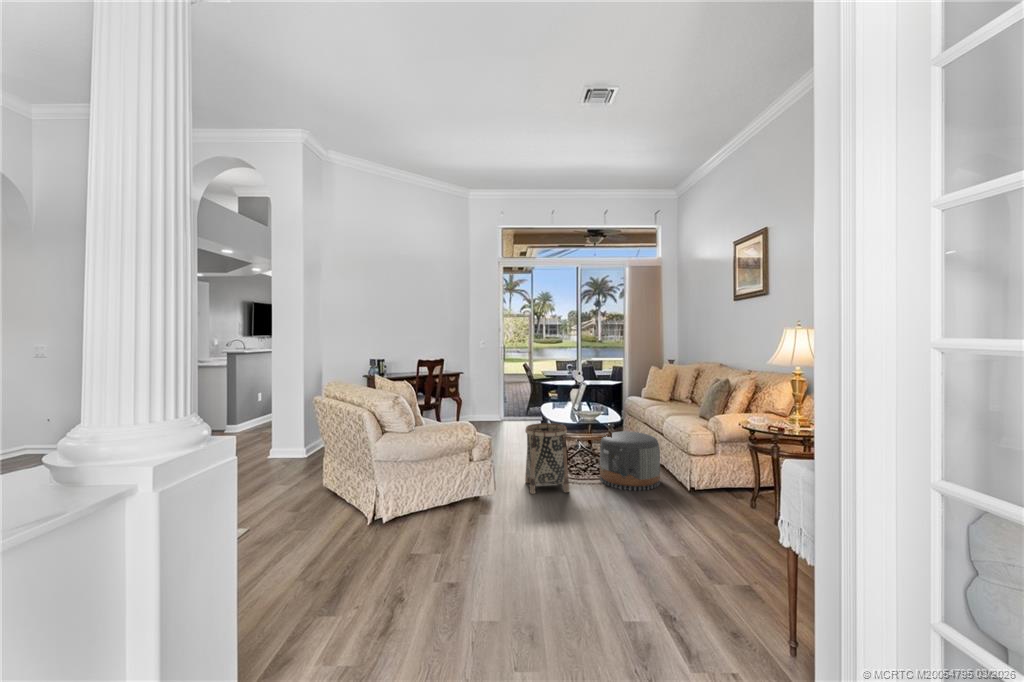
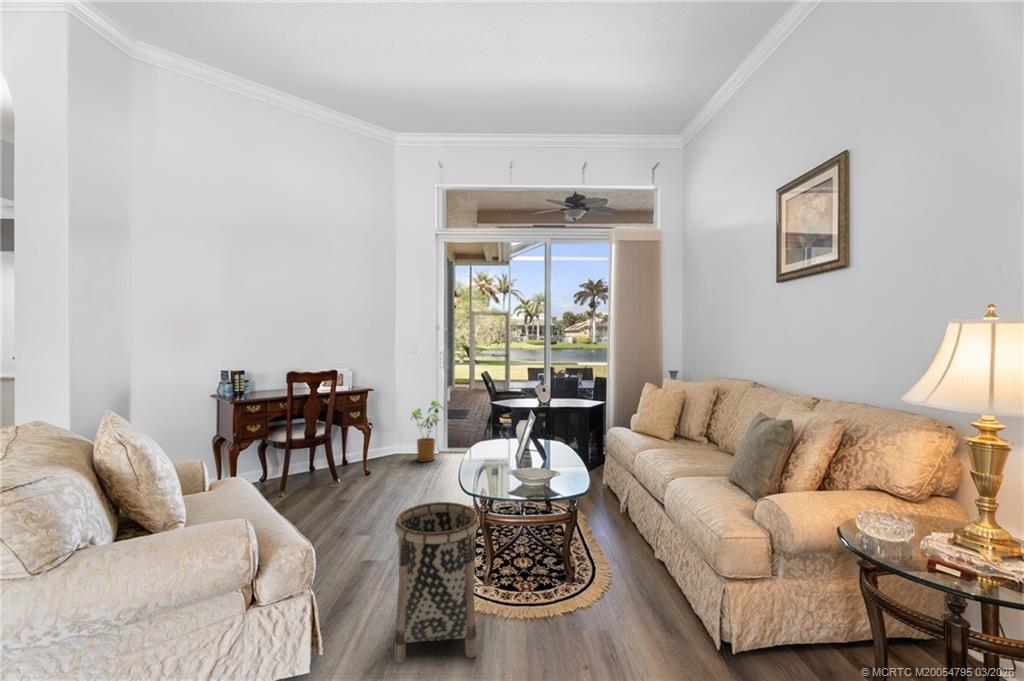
house plant: none [485,381,508,424] -> present [412,401,444,462]
pouf: present [600,431,660,491] -> none [548,512,662,649]

